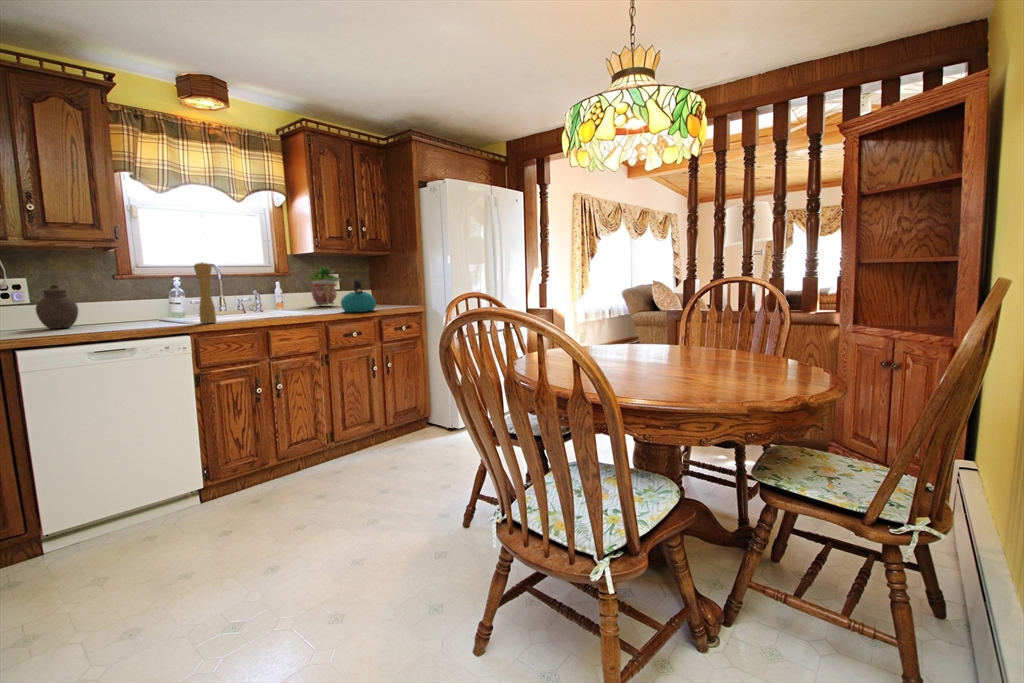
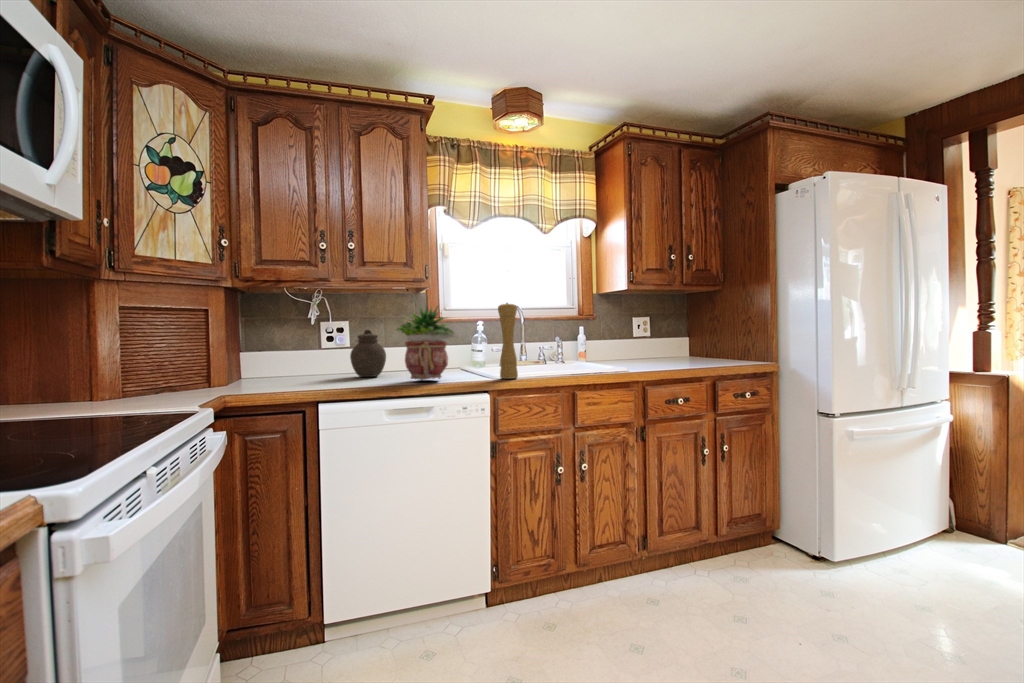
potted plant: present [306,266,341,306] -> present [396,306,455,380]
kettle: present [341,279,376,312] -> none [663,324,713,370]

